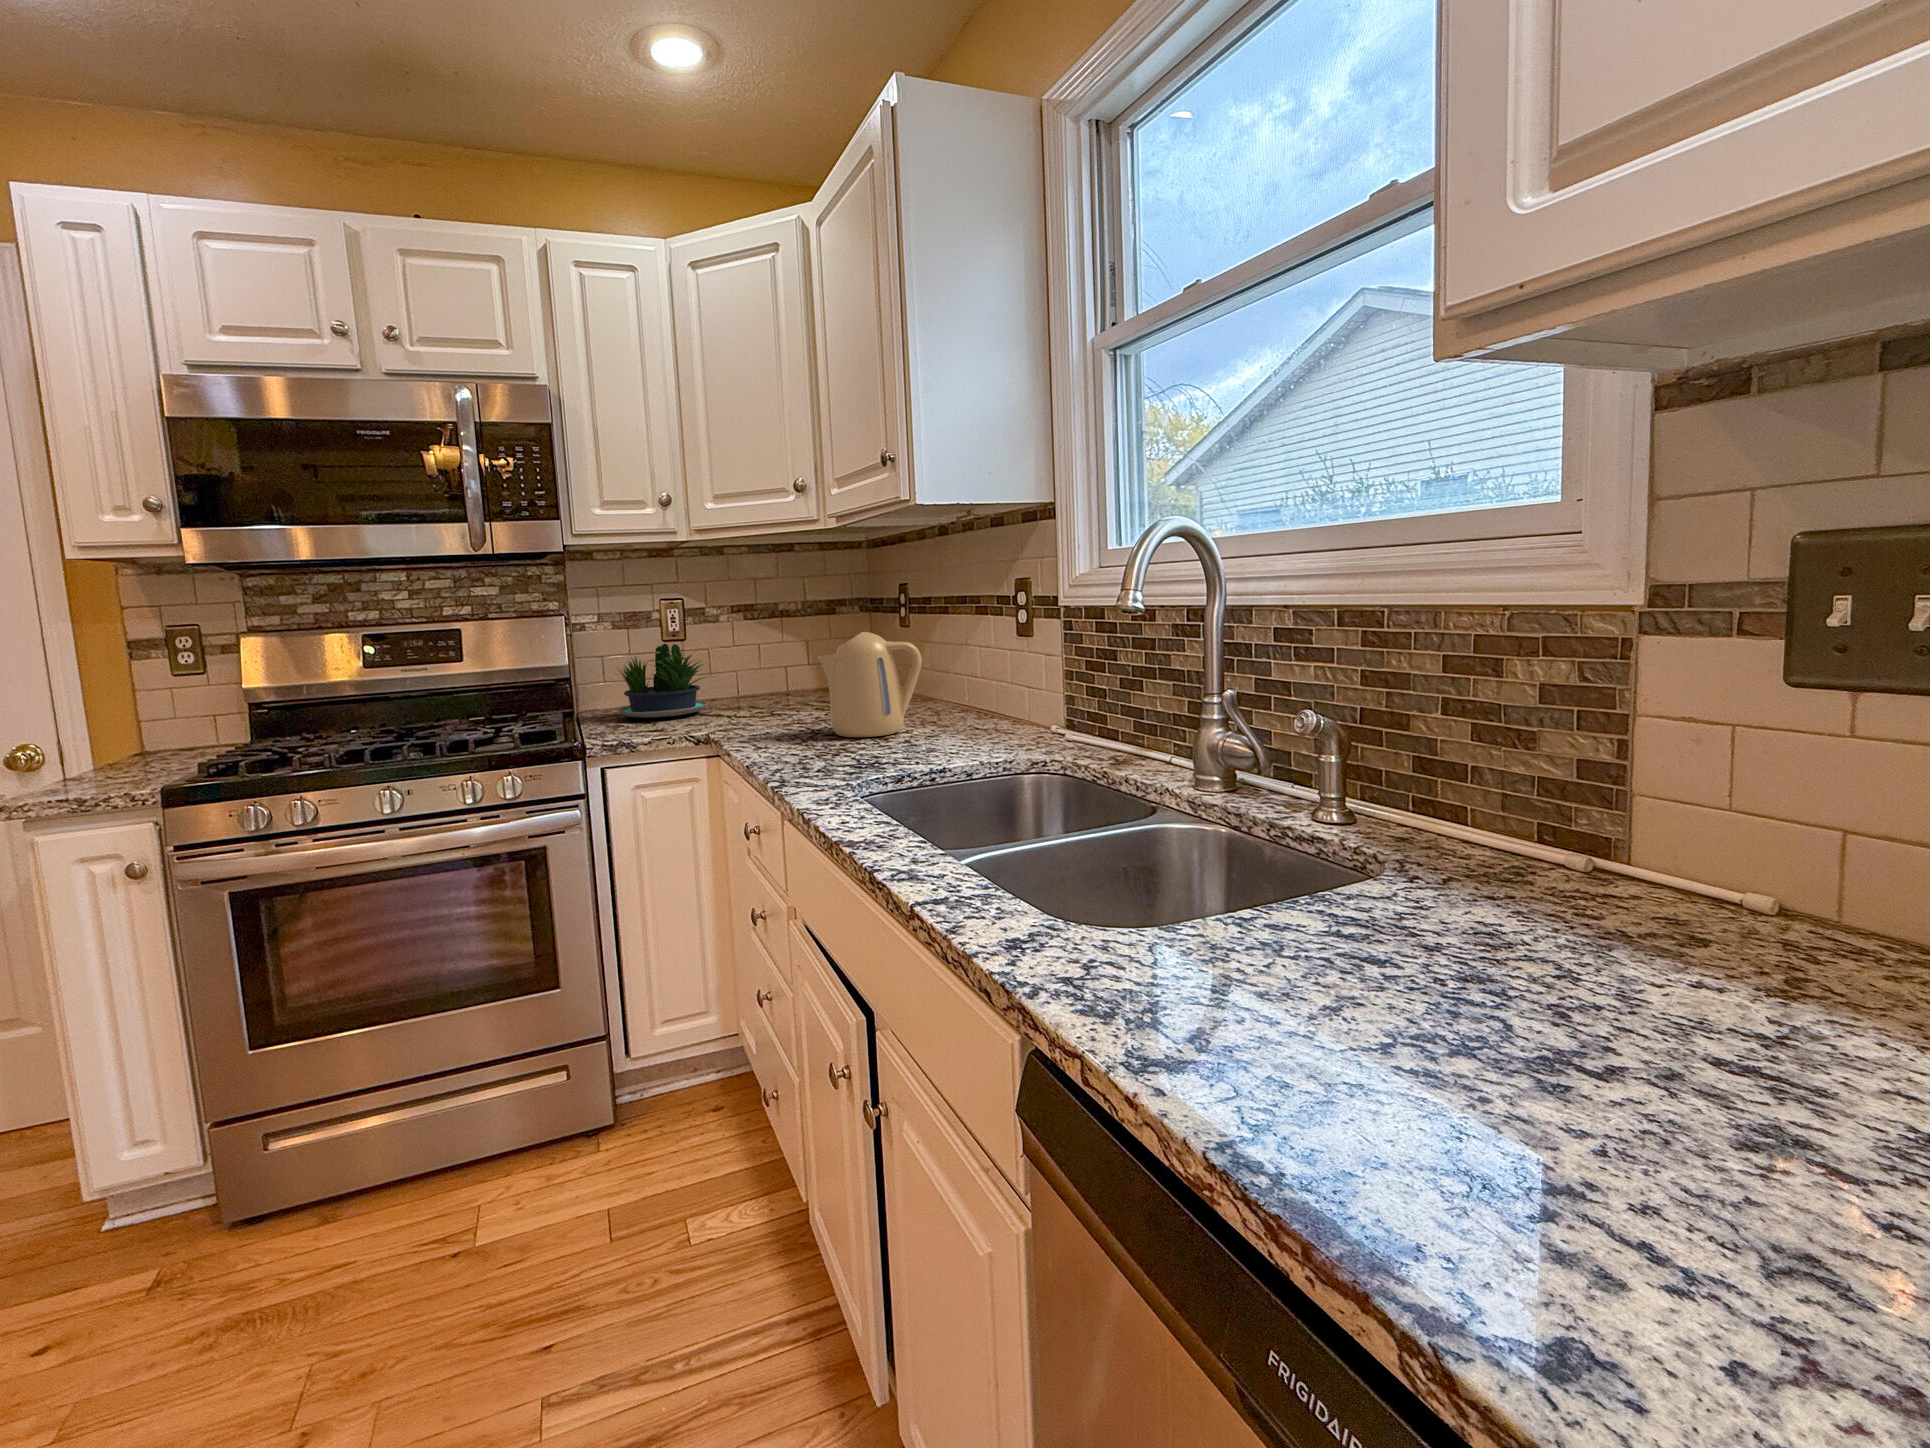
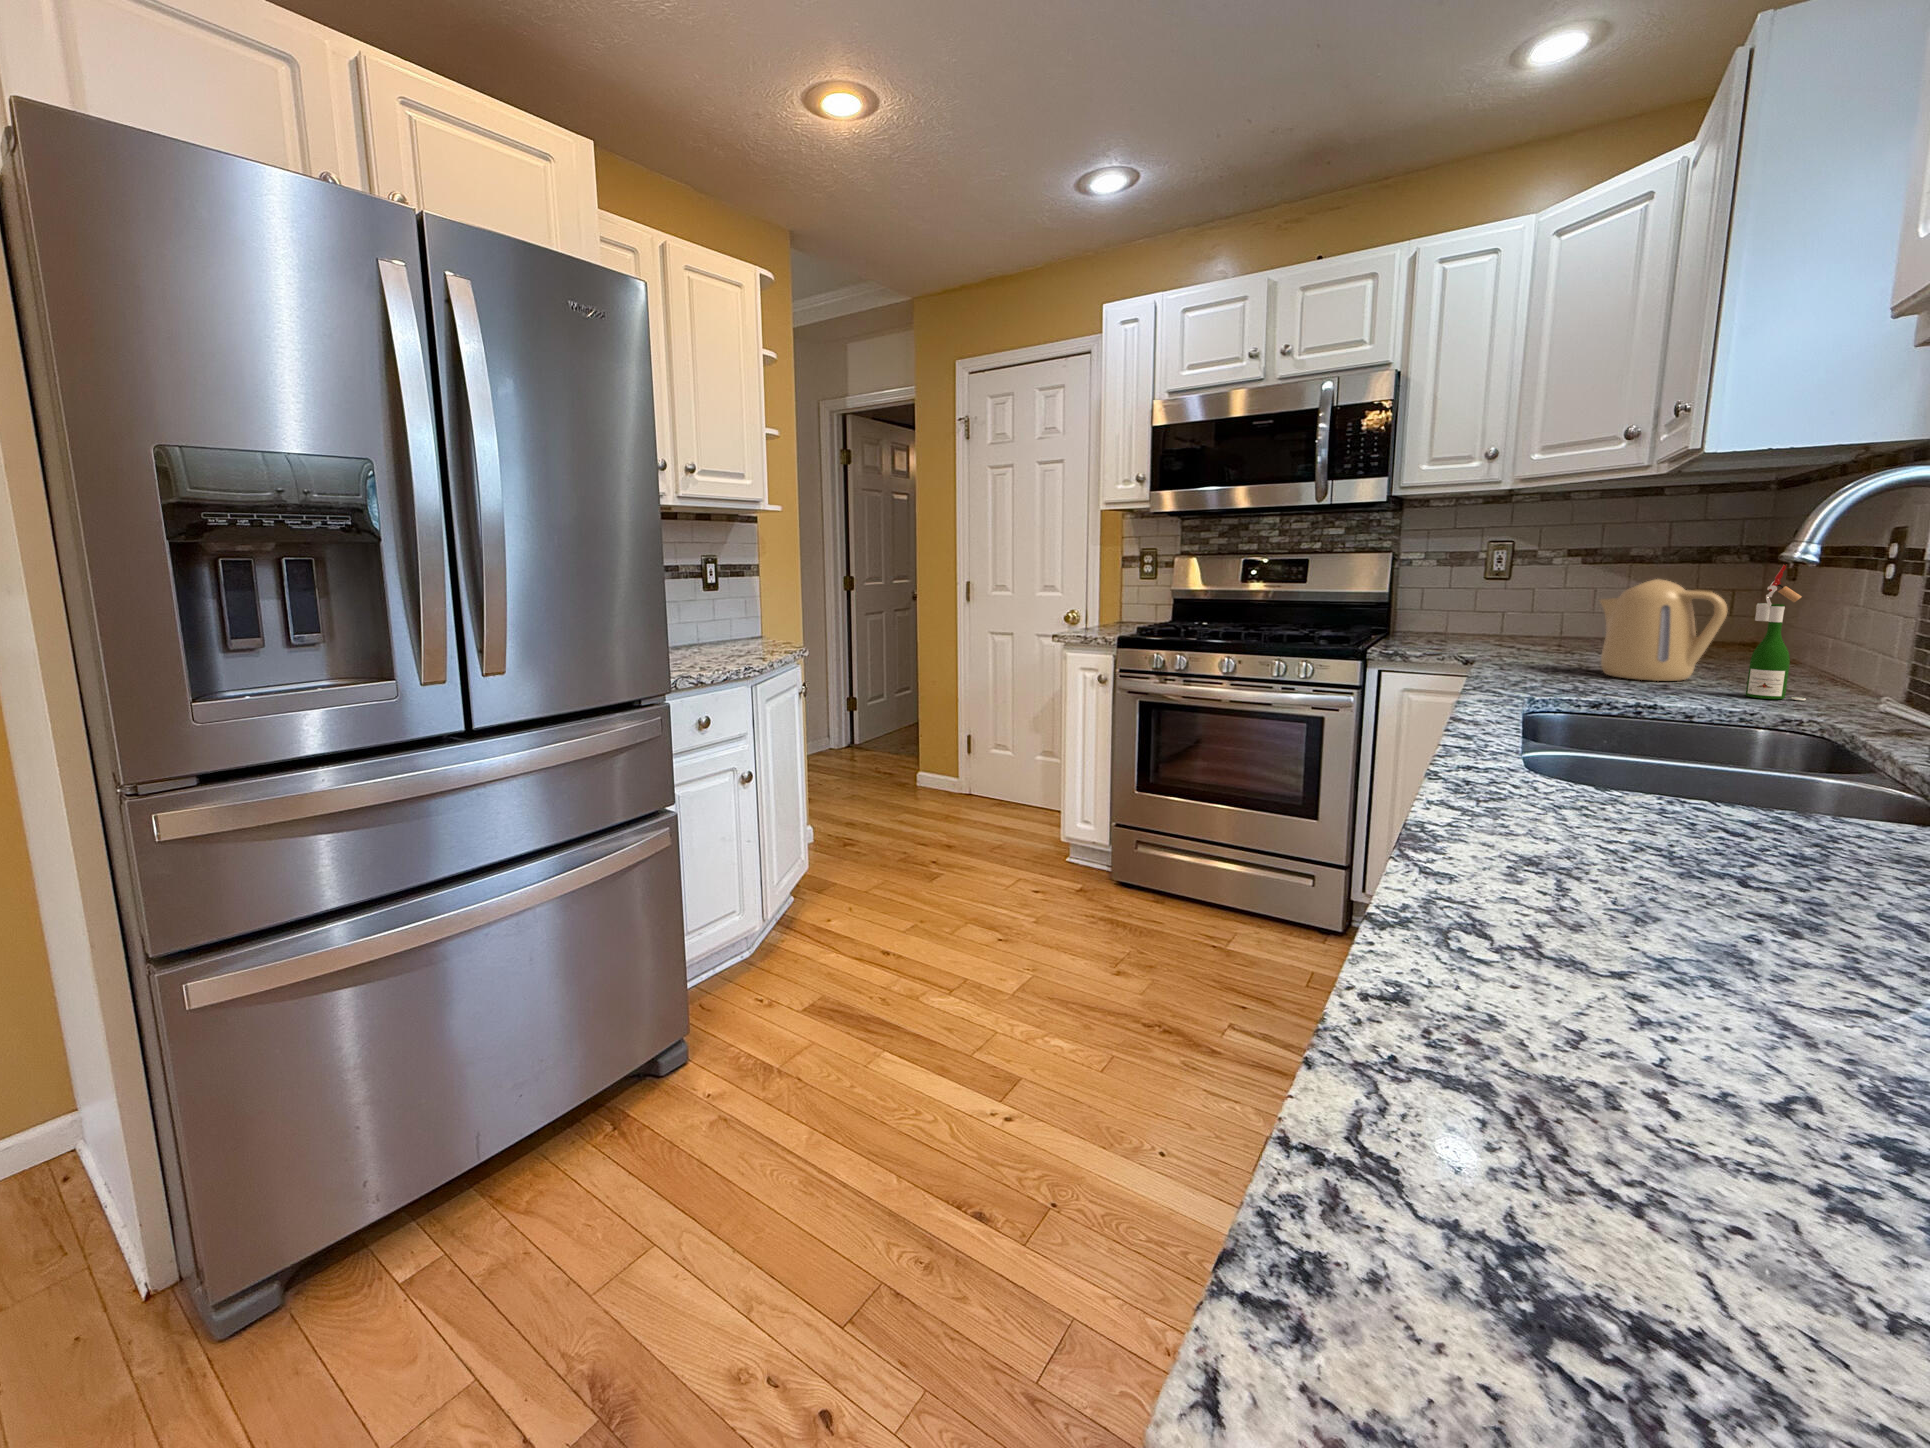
wine bottle: none [957,602,1003,741] -> present [1746,565,1806,700]
potted plant: present [618,644,709,718] -> none [1421,580,1525,643]

